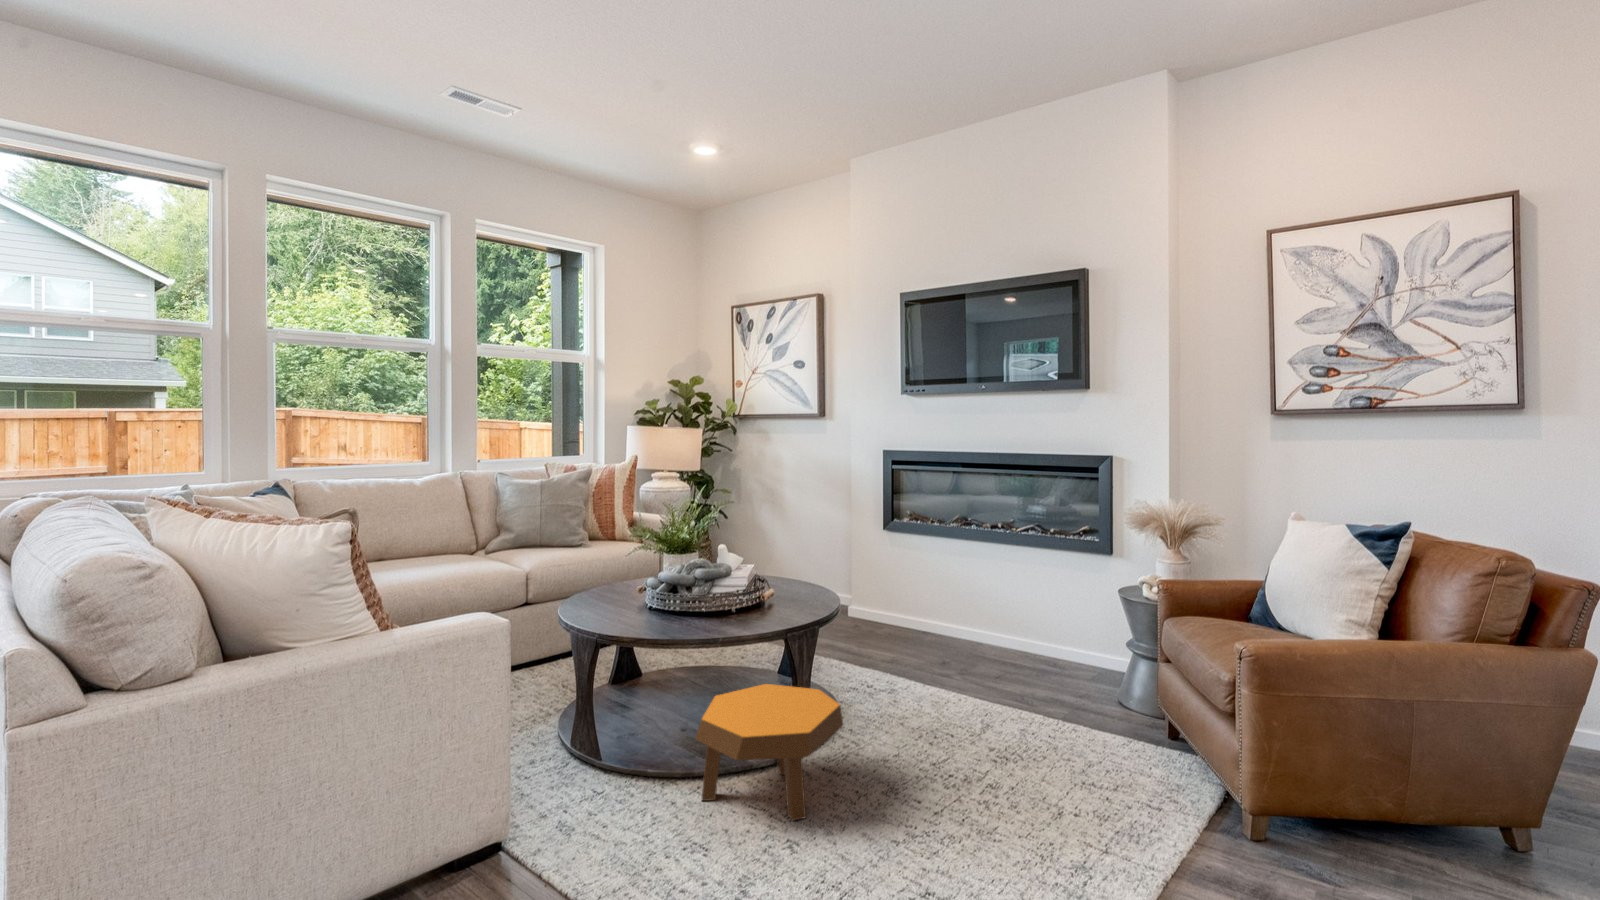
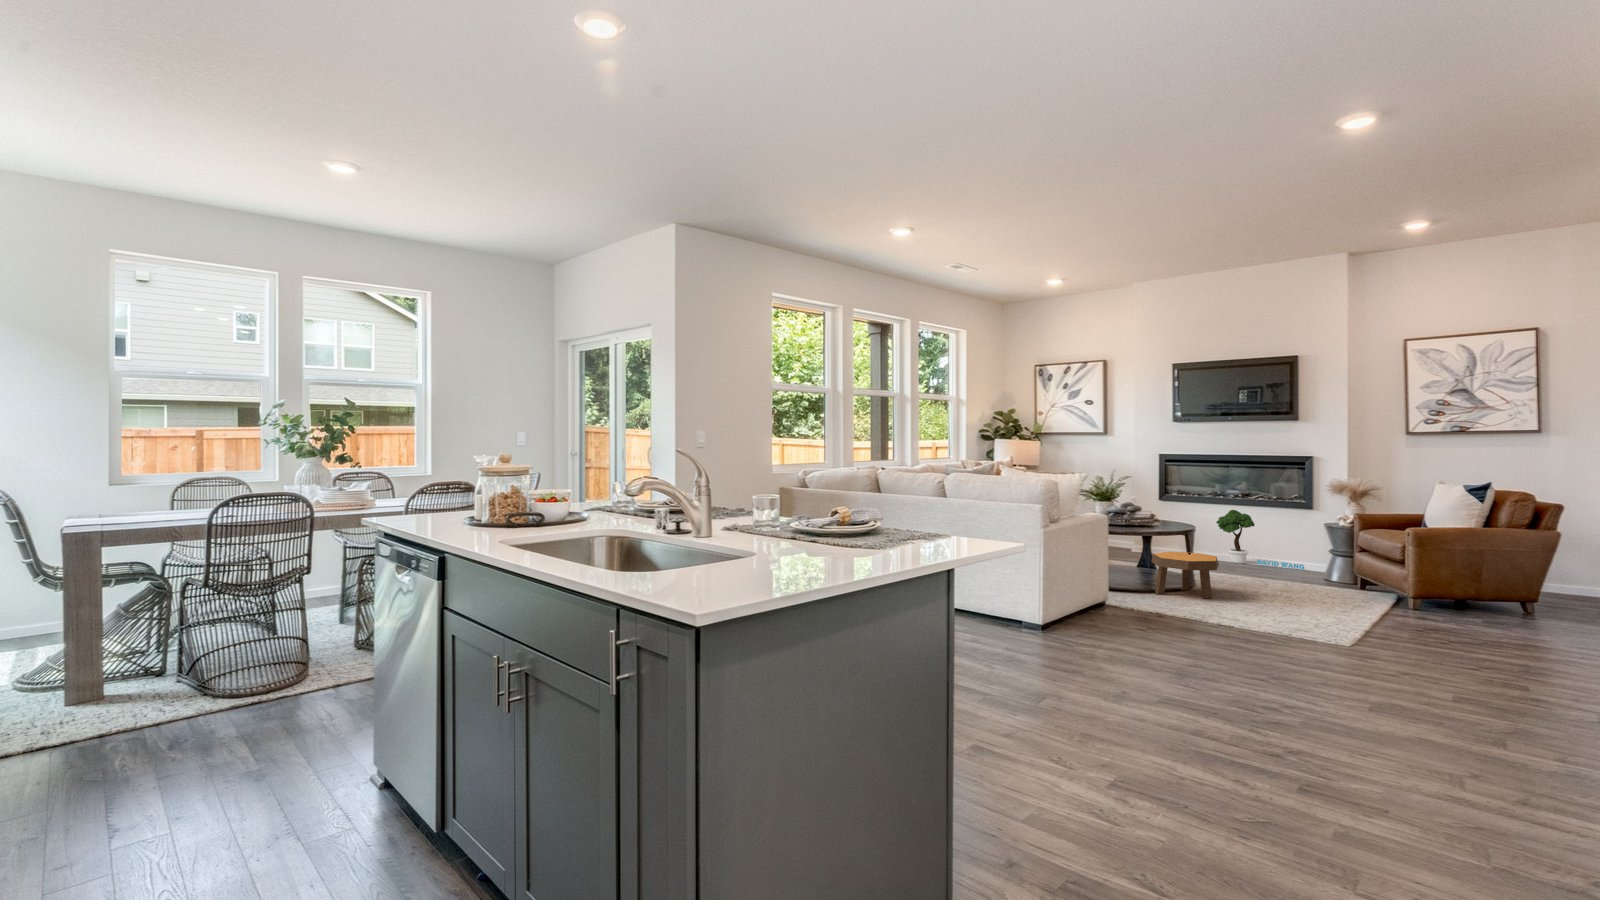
potted tree: none [949,556,1090,673] -> present [1216,510,1304,569]

